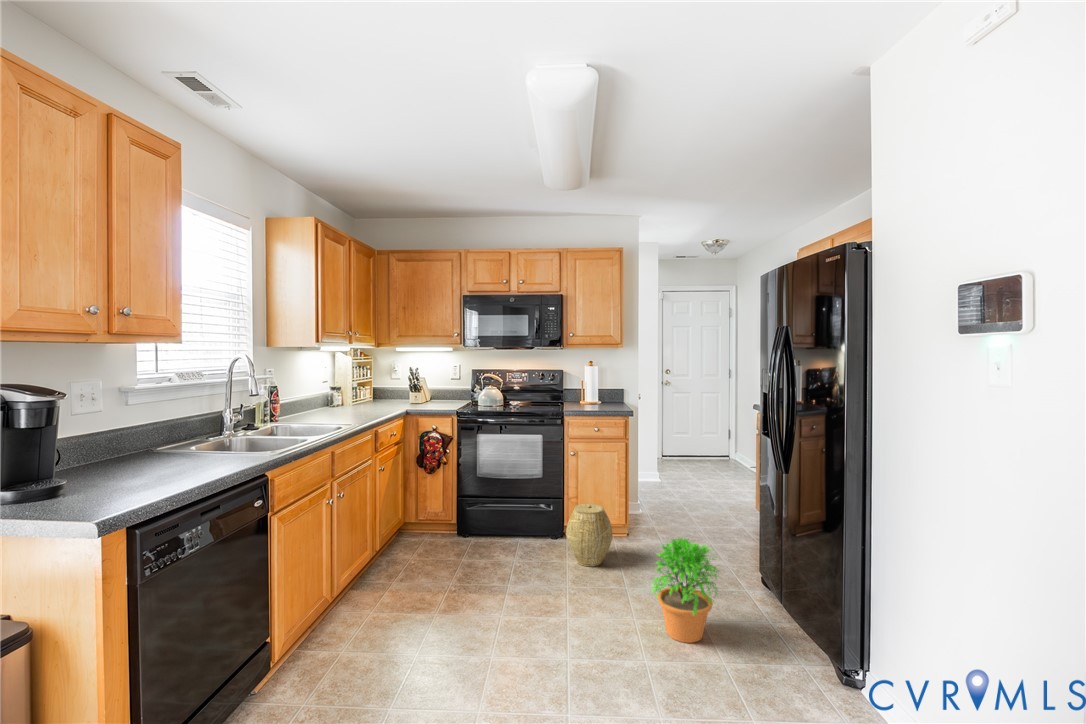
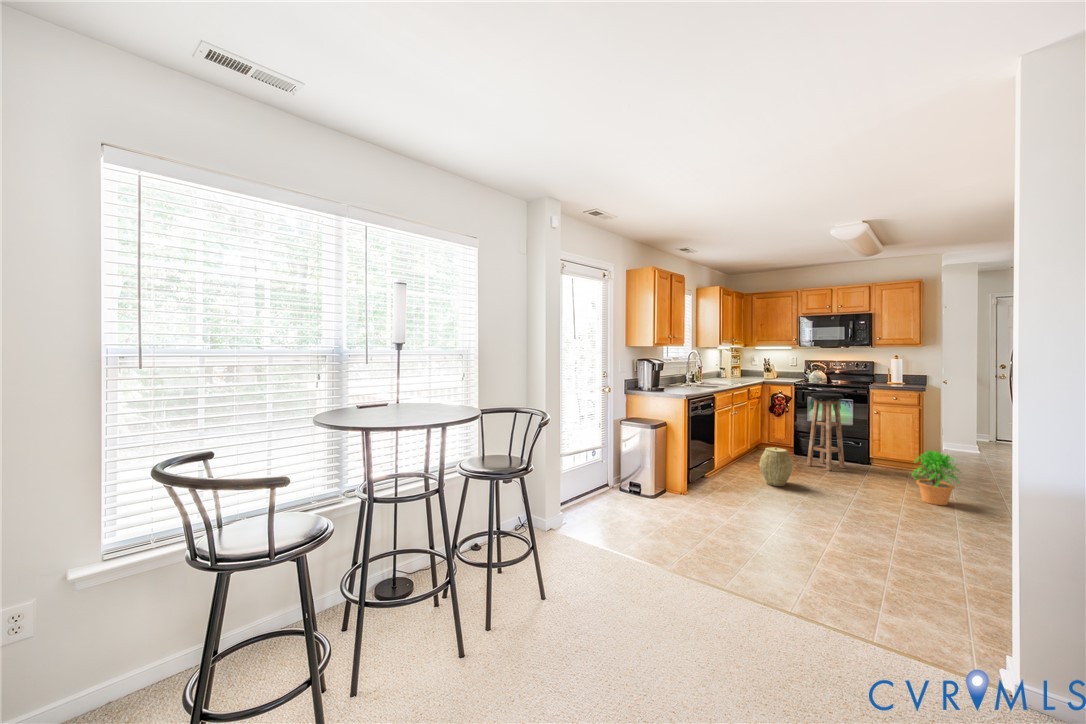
bar stool: none [478,429,536,576] -> present [807,393,845,471]
woven basket: present [566,504,612,566] -> present [759,447,793,486]

